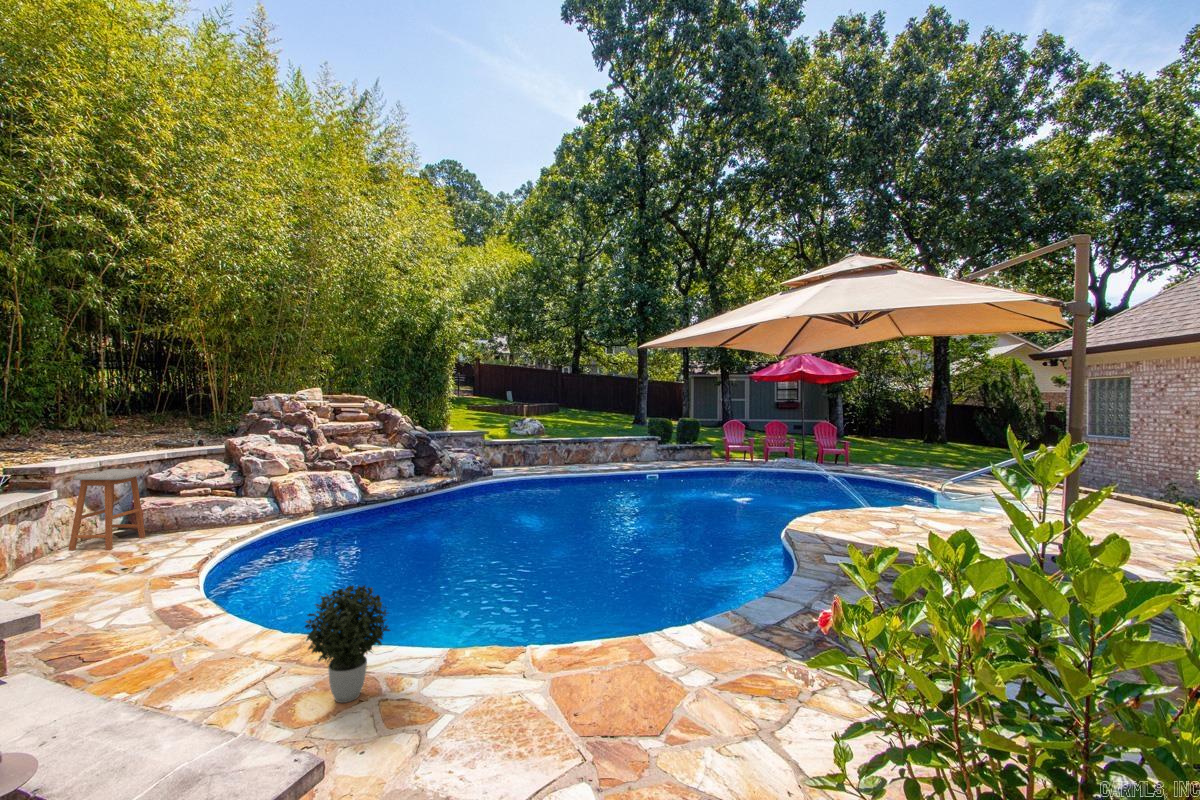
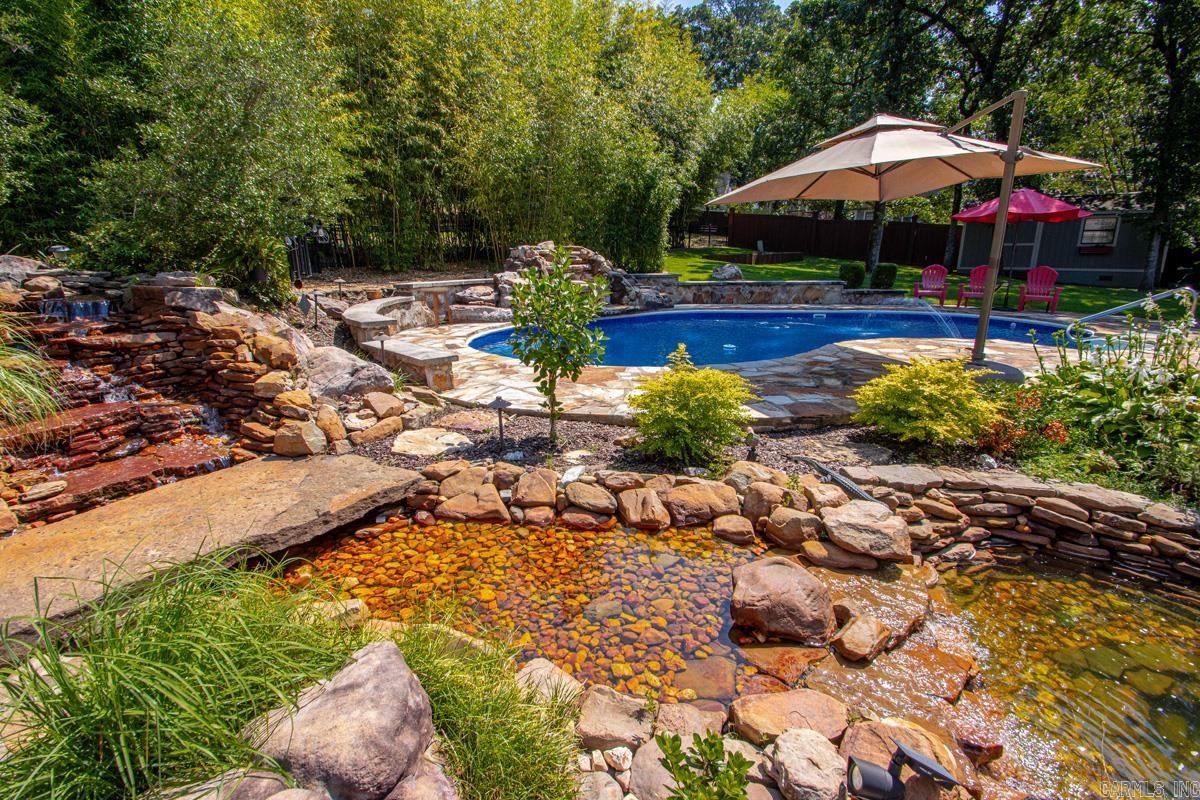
potted plant: present [305,585,390,703] -> none [474,321,506,366]

